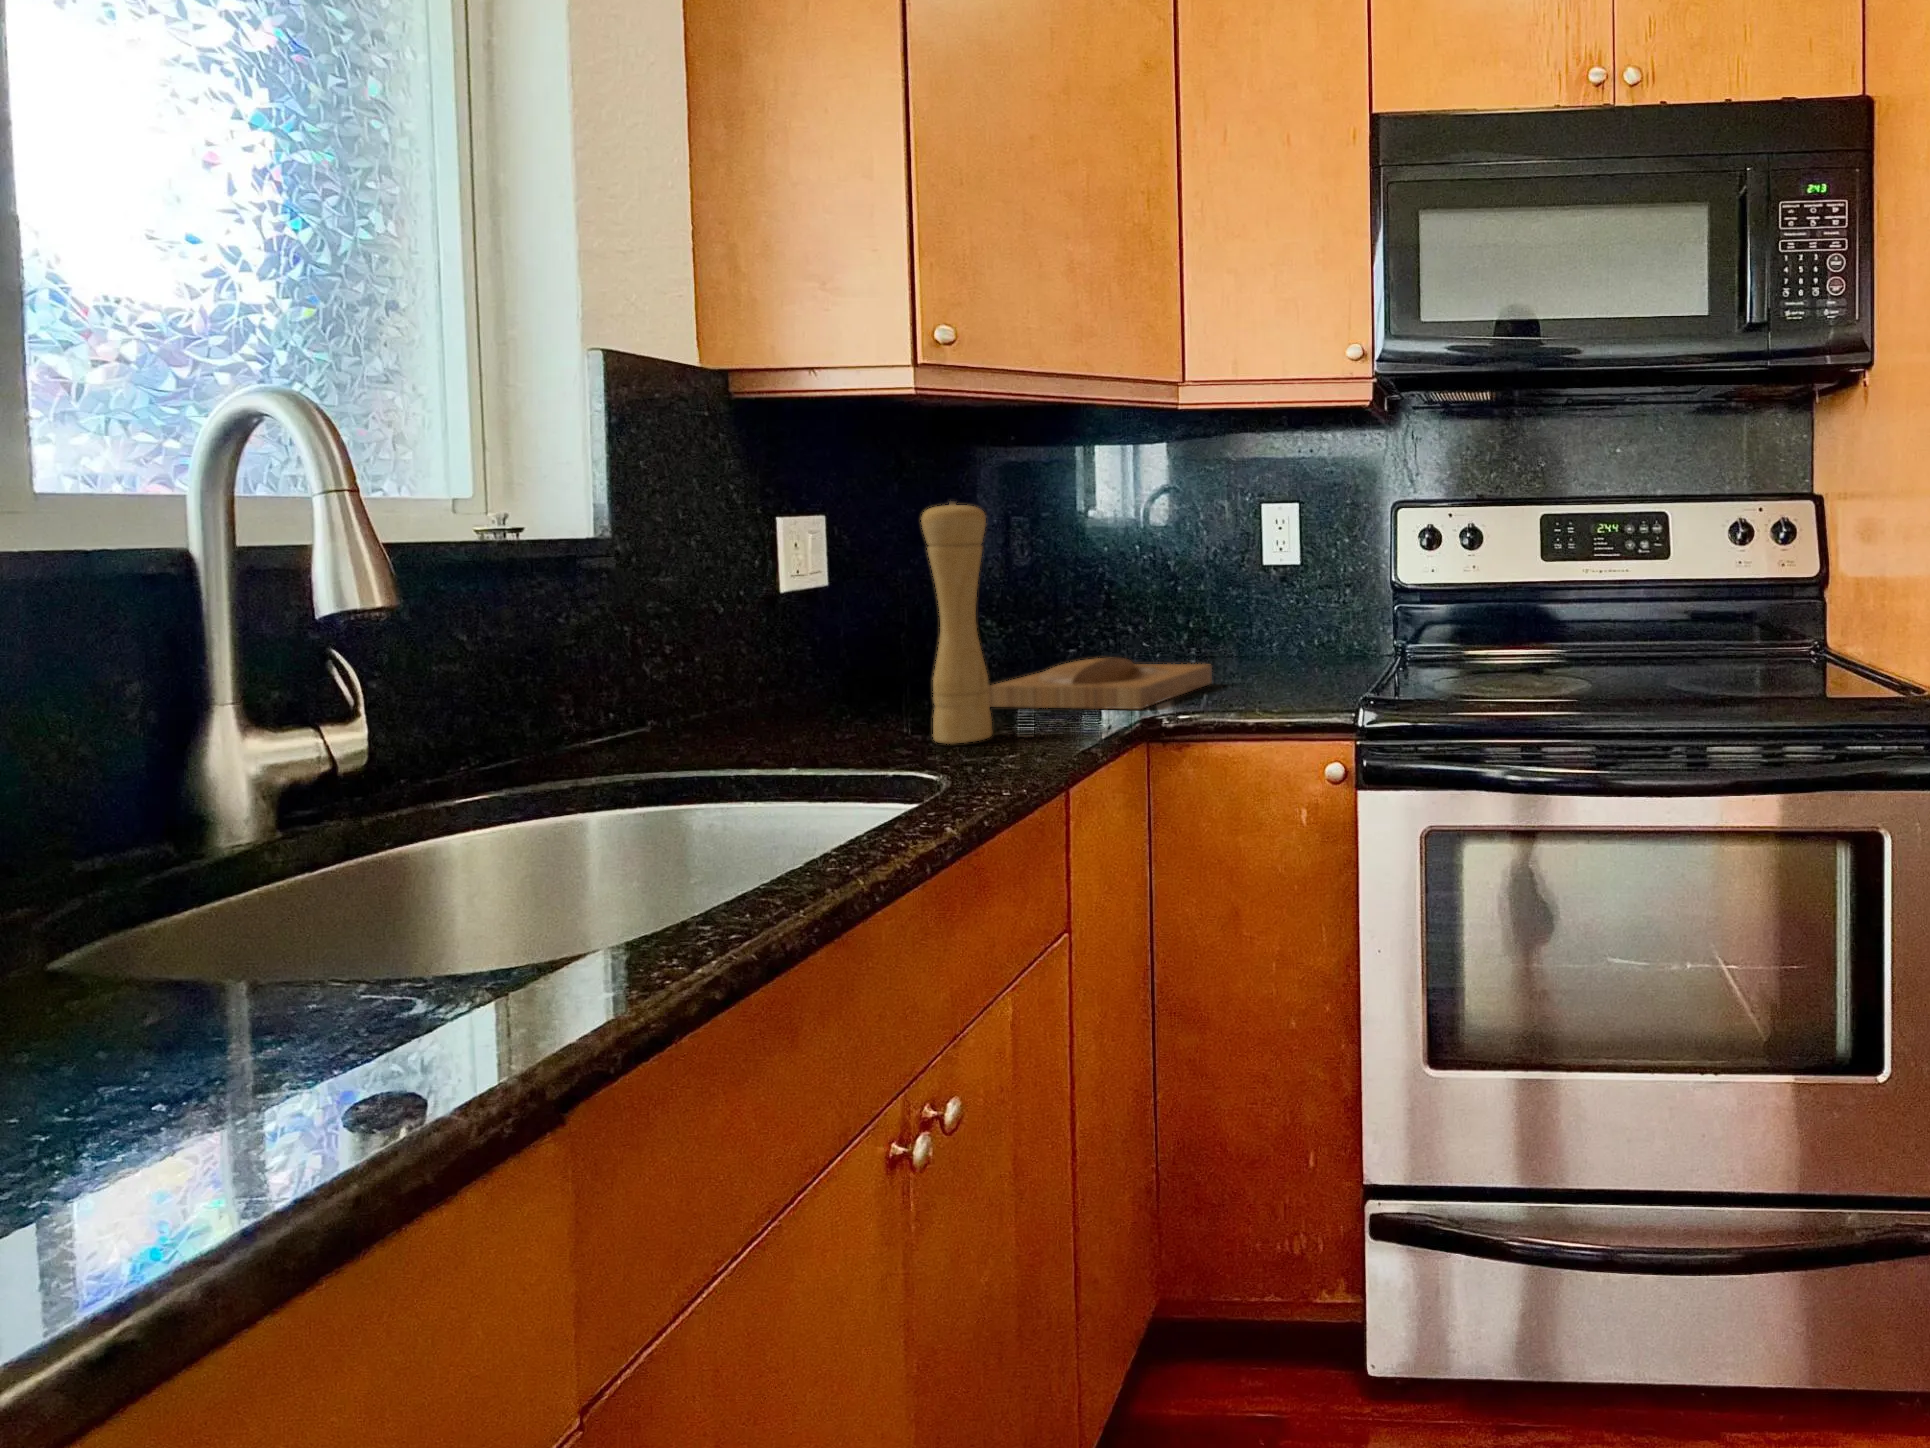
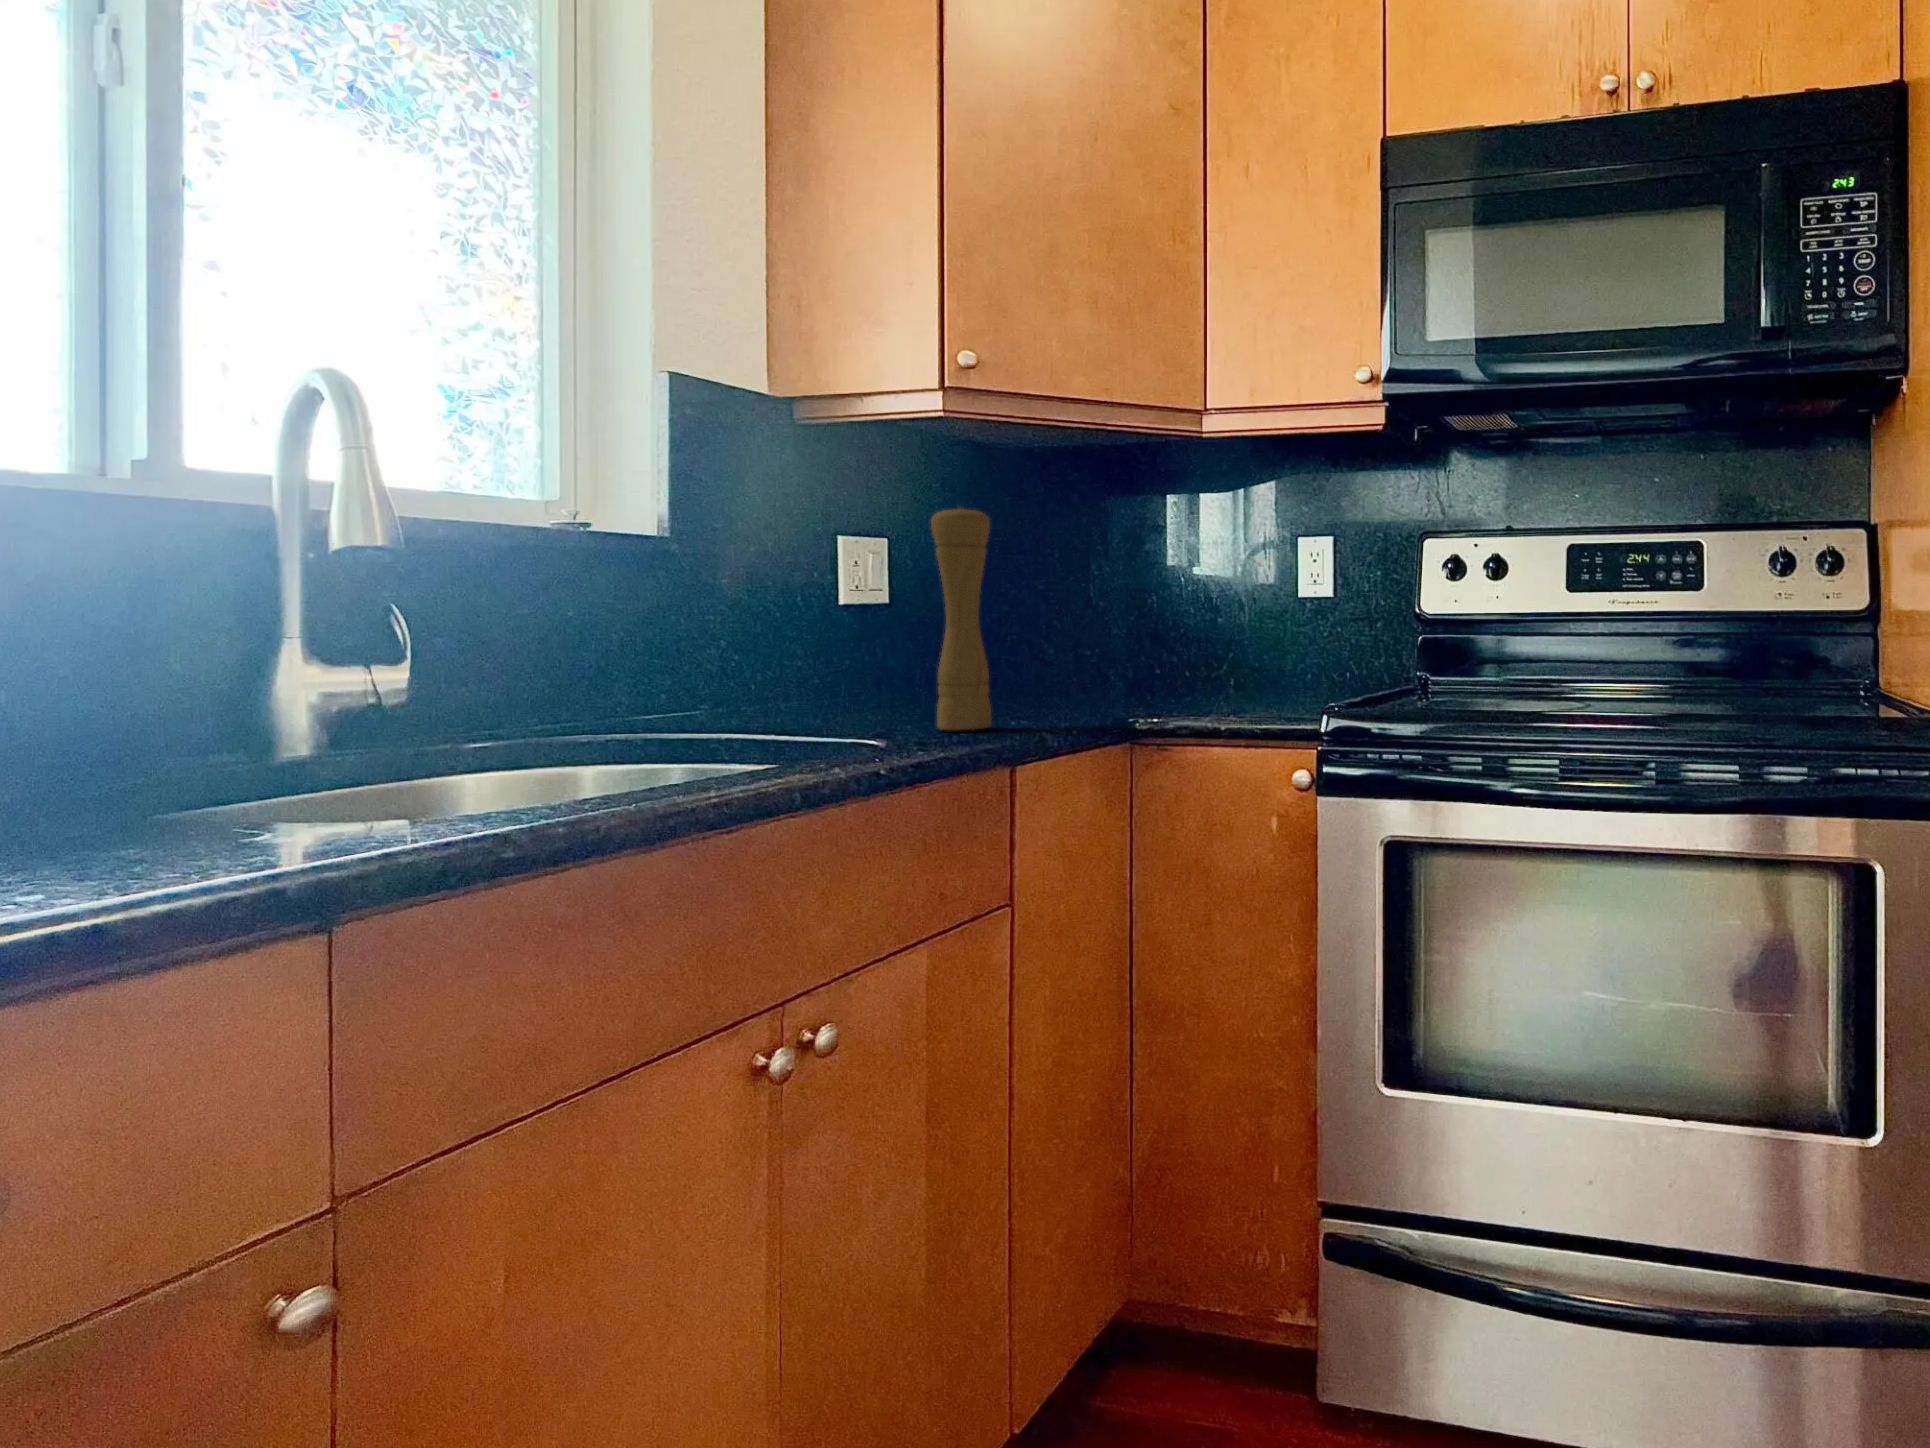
tray: present [988,658,1212,709] -> none [1021,674,1239,716]

